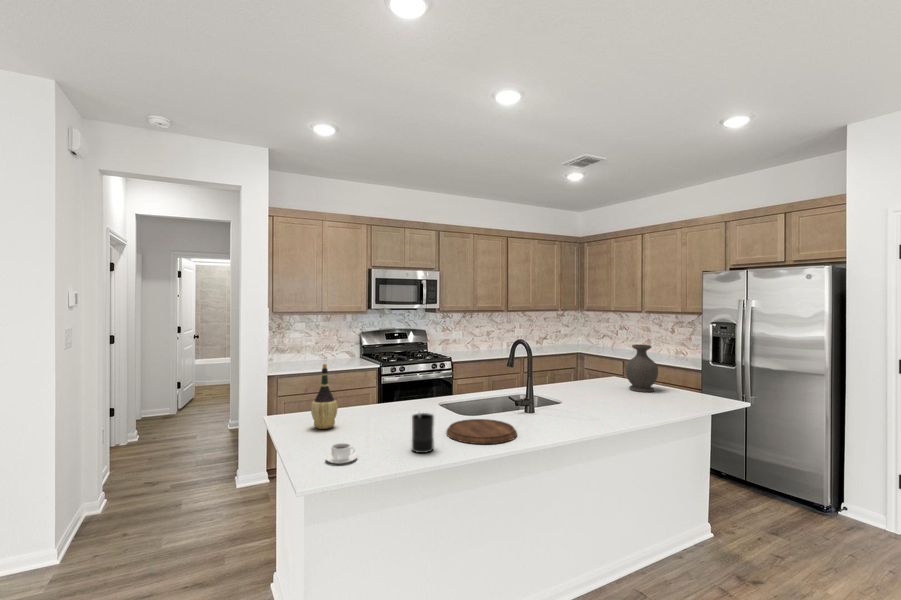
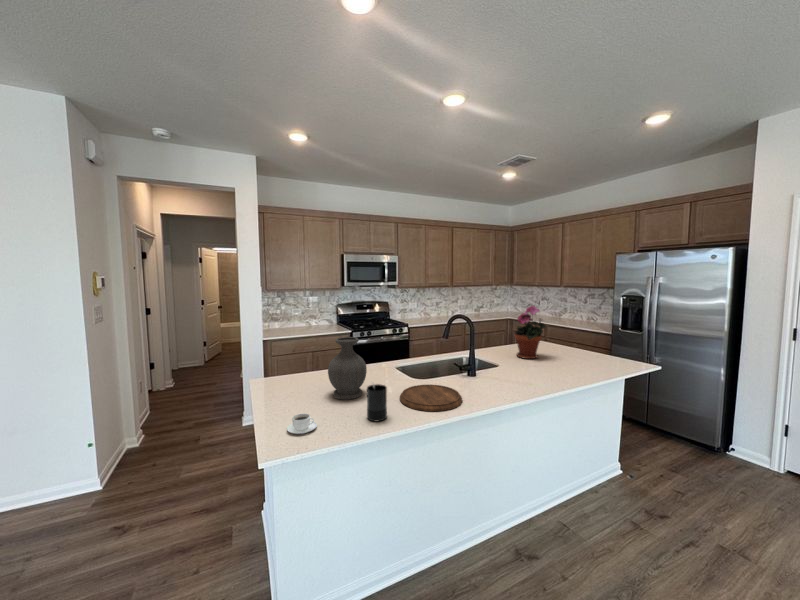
potted plant: none [580,332,617,395] -> present [515,306,545,359]
vase: present [625,344,658,392] -> present [328,337,367,400]
wine bottle: present [311,364,338,429] -> none [282,338,306,394]

